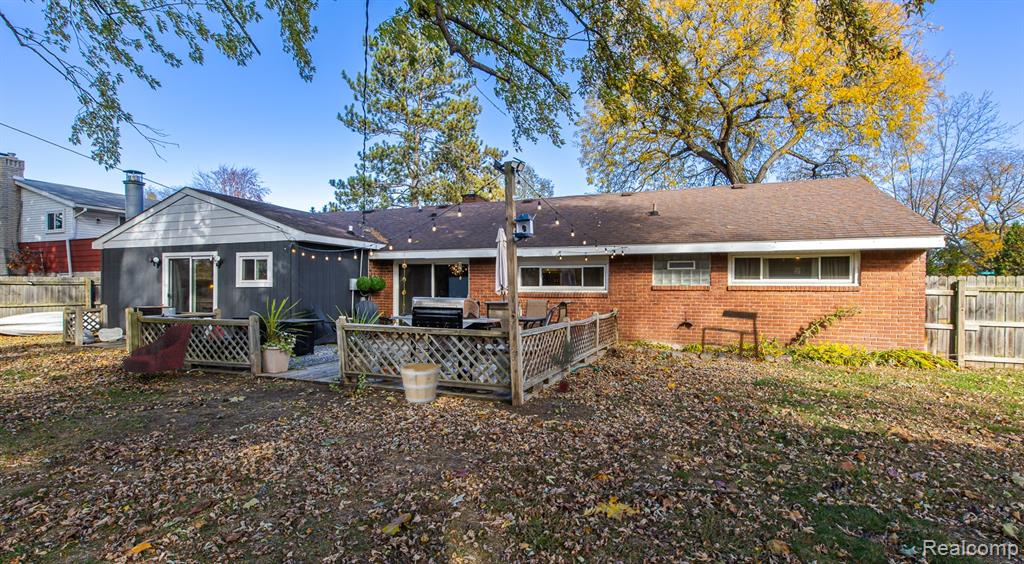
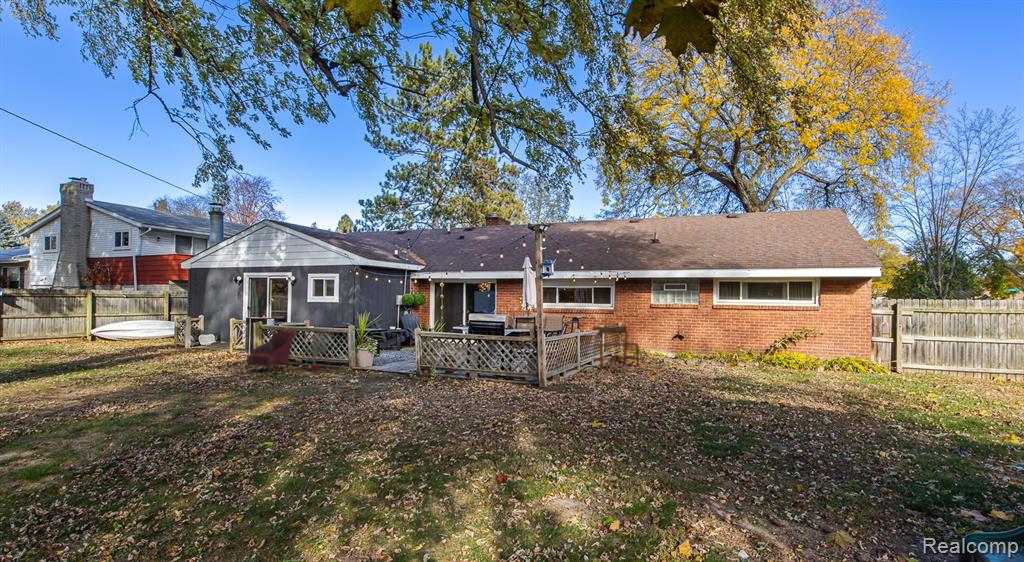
bench: present [701,310,759,360] -> present [592,326,639,368]
potted tree: present [549,339,576,392] -> present [305,338,328,372]
wooden bucket: present [400,363,441,403] -> none [458,359,487,387]

